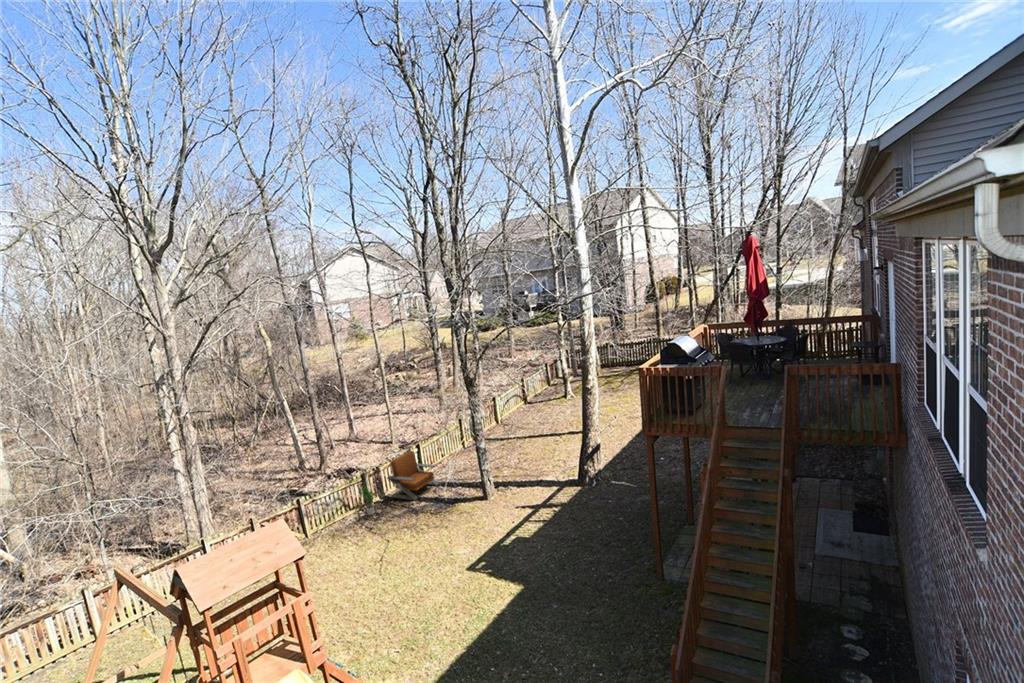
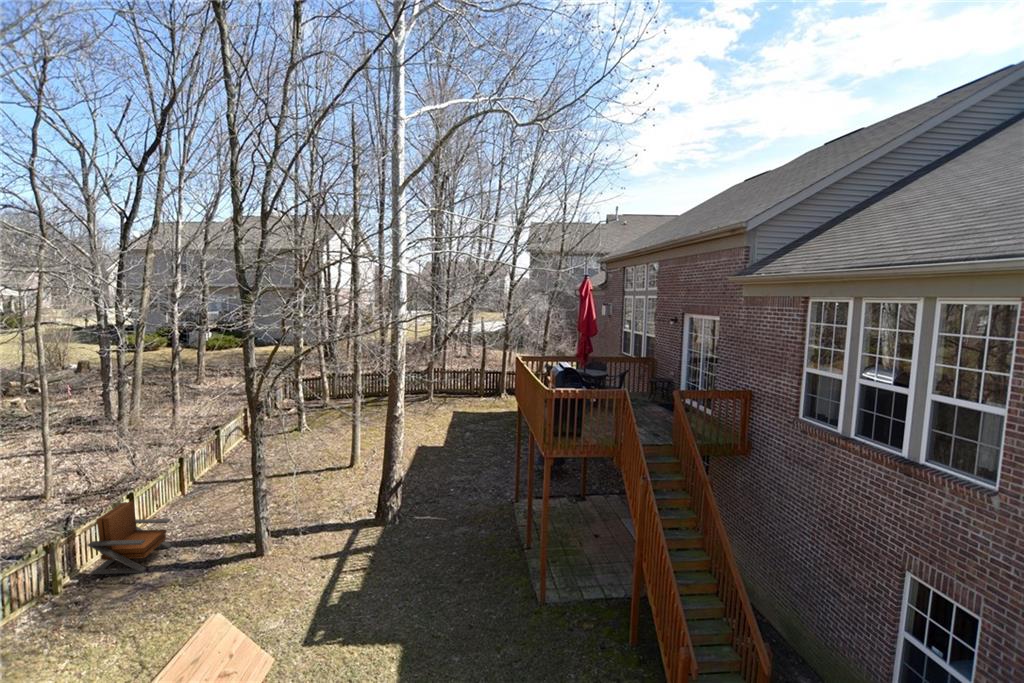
potted plant: present [360,486,374,515] -> none [41,557,81,607]

